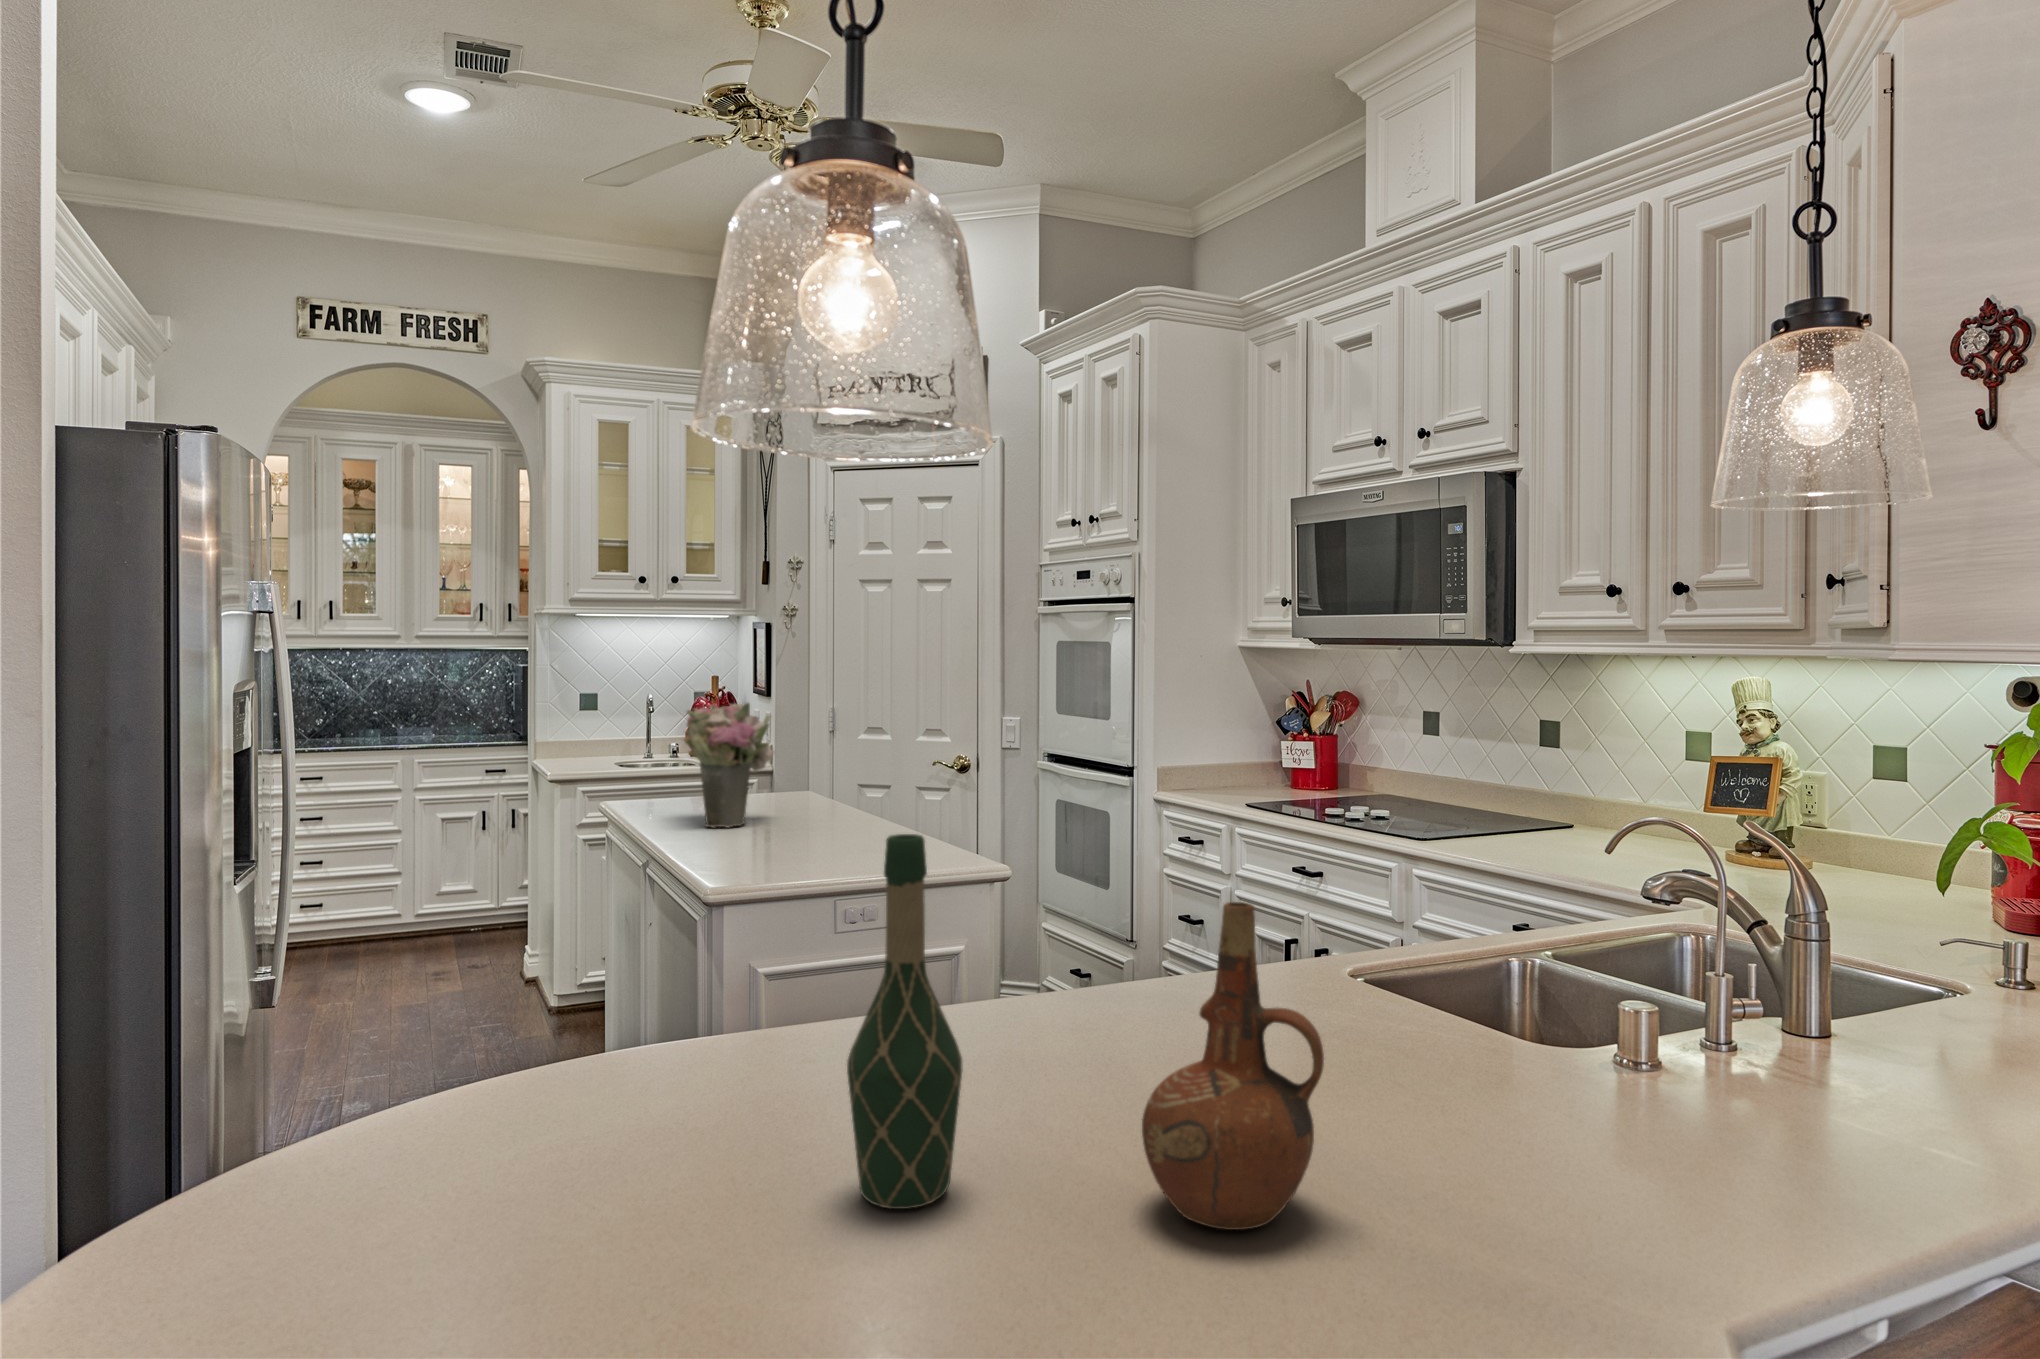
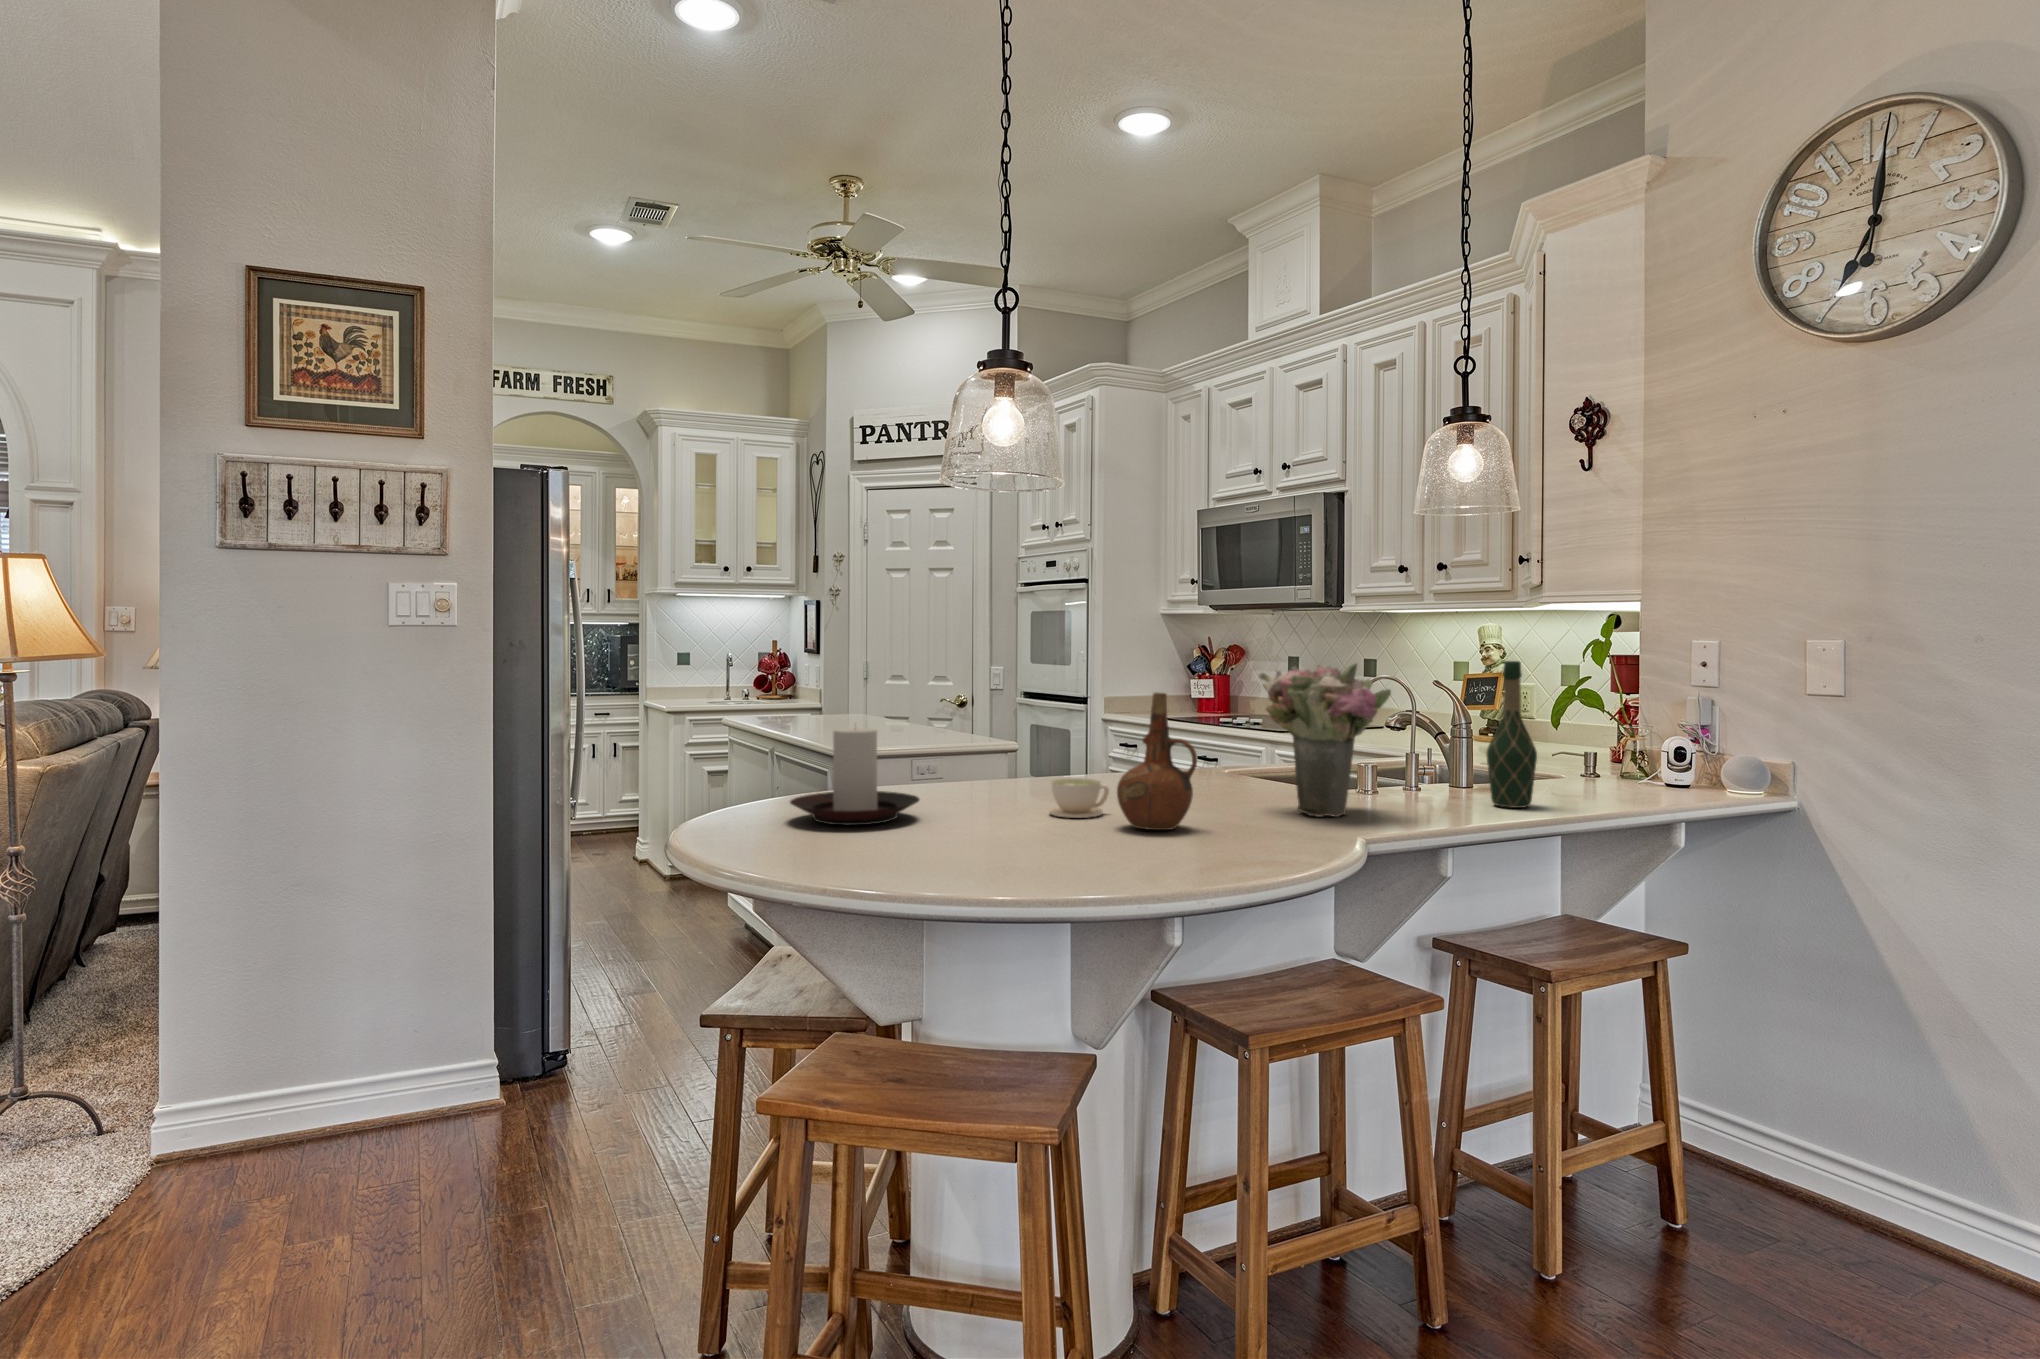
flower bouquet: present [684,702,774,828] -> present [1259,664,1391,817]
wine bottle: present [847,834,963,1209] -> present [1487,661,1537,808]
candle holder: none [417,954,722,1201] -> present [790,727,919,825]
coffee cup: none [1004,1051,1132,1157] -> present [1049,778,1109,818]

